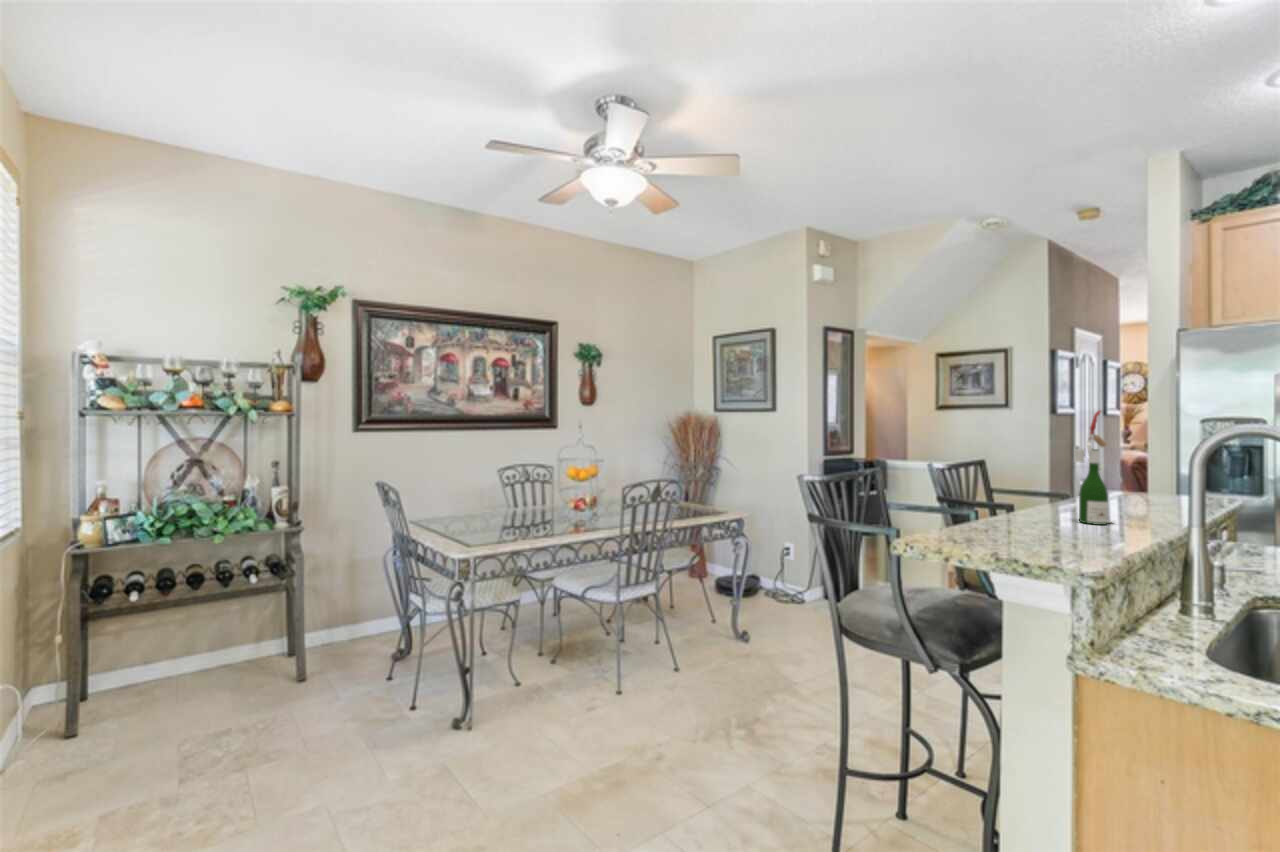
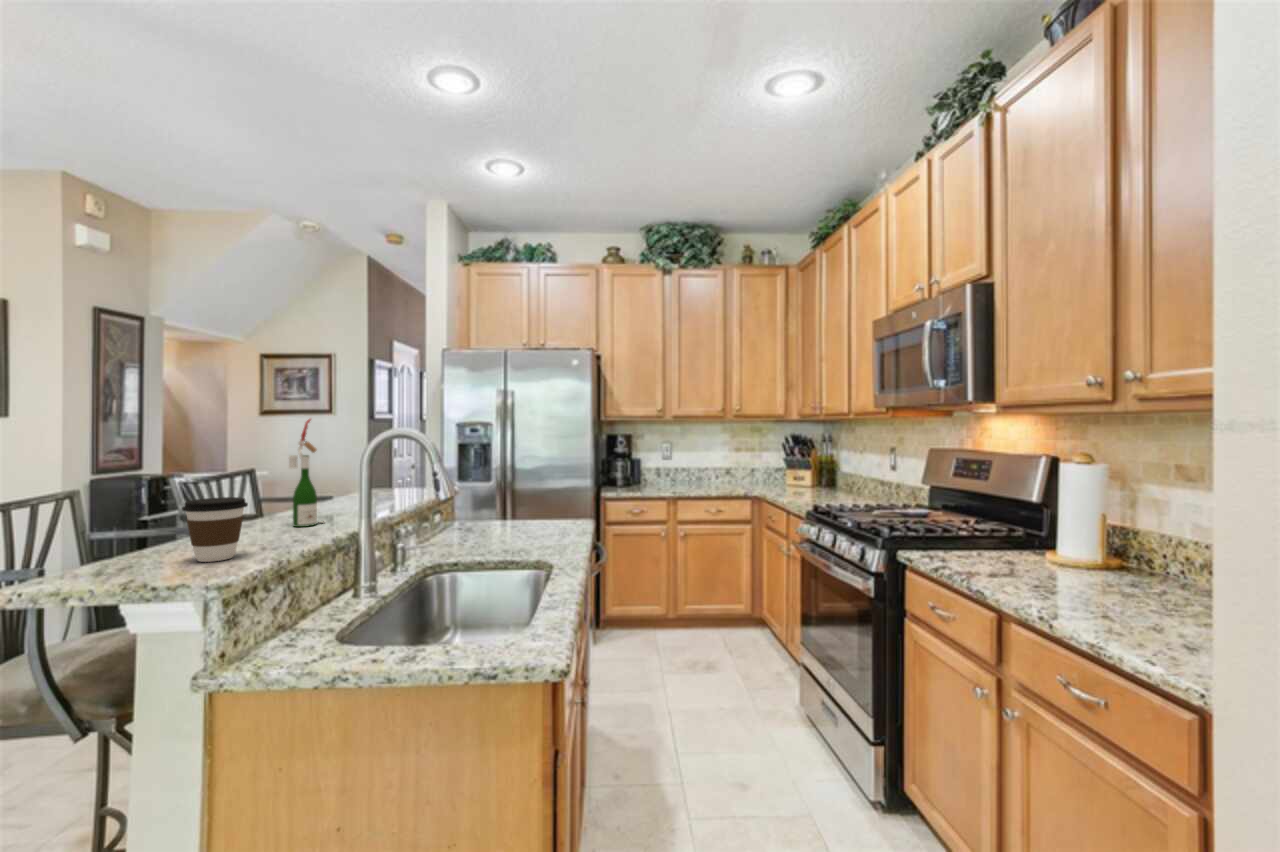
coffee cup: none [1017,486,1080,547] -> present [182,497,248,562]

